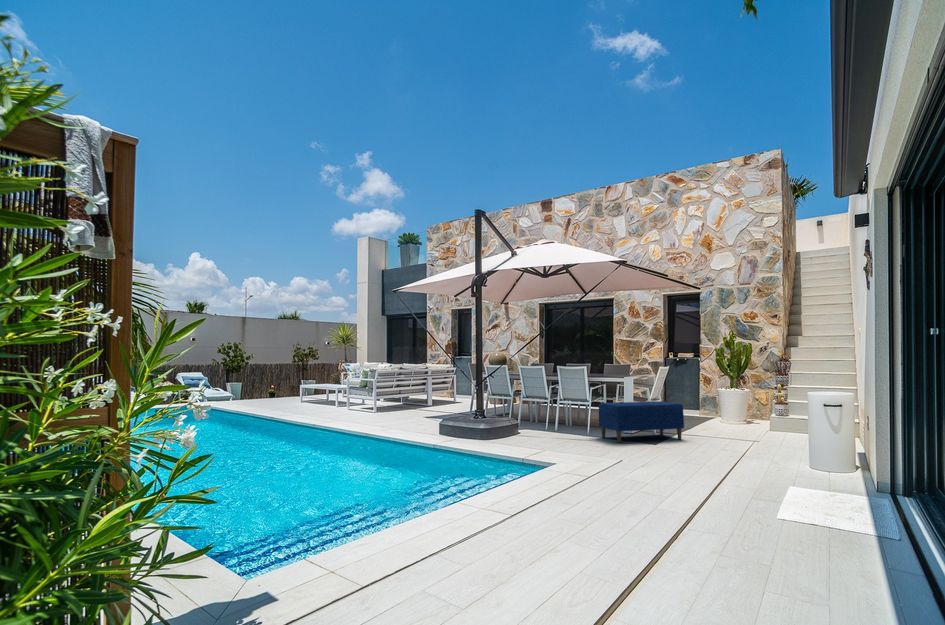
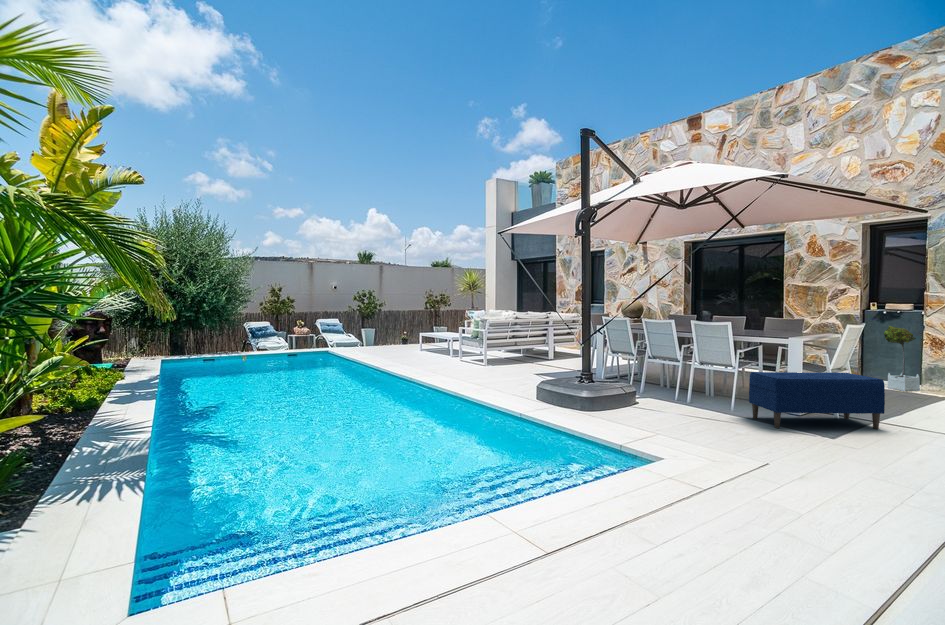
potted tree: none [681,369,705,417] -> present [884,326,920,391]

